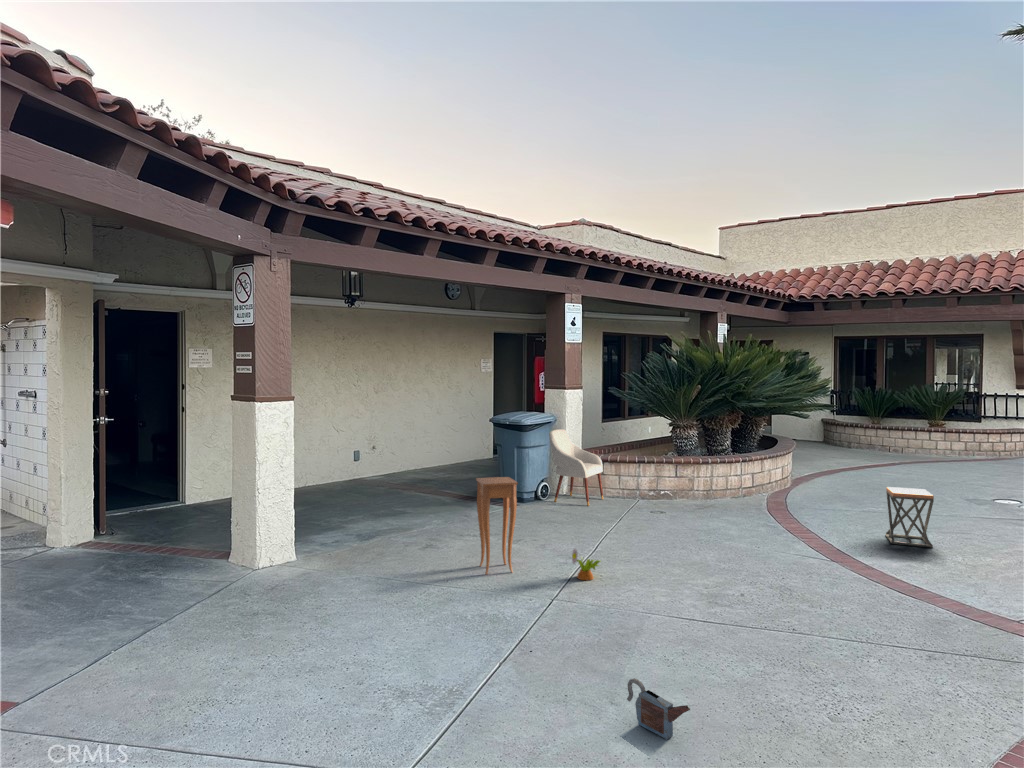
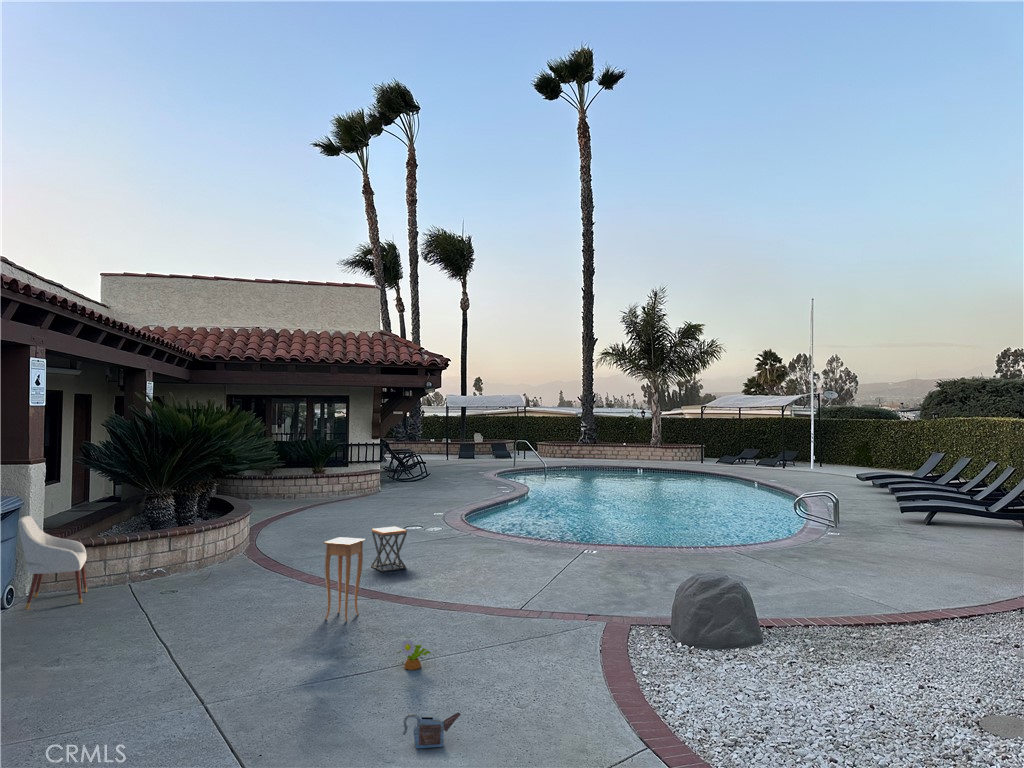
side table: present [476,477,518,574] -> present [323,537,365,622]
decorative plant: present [572,549,601,580] -> present [398,638,431,670]

